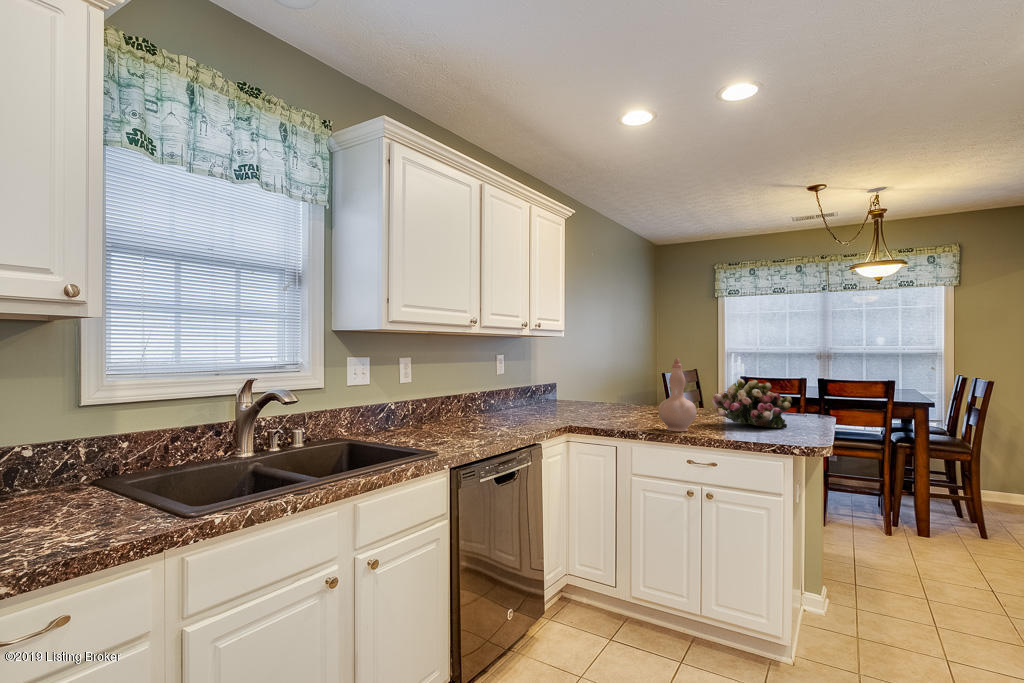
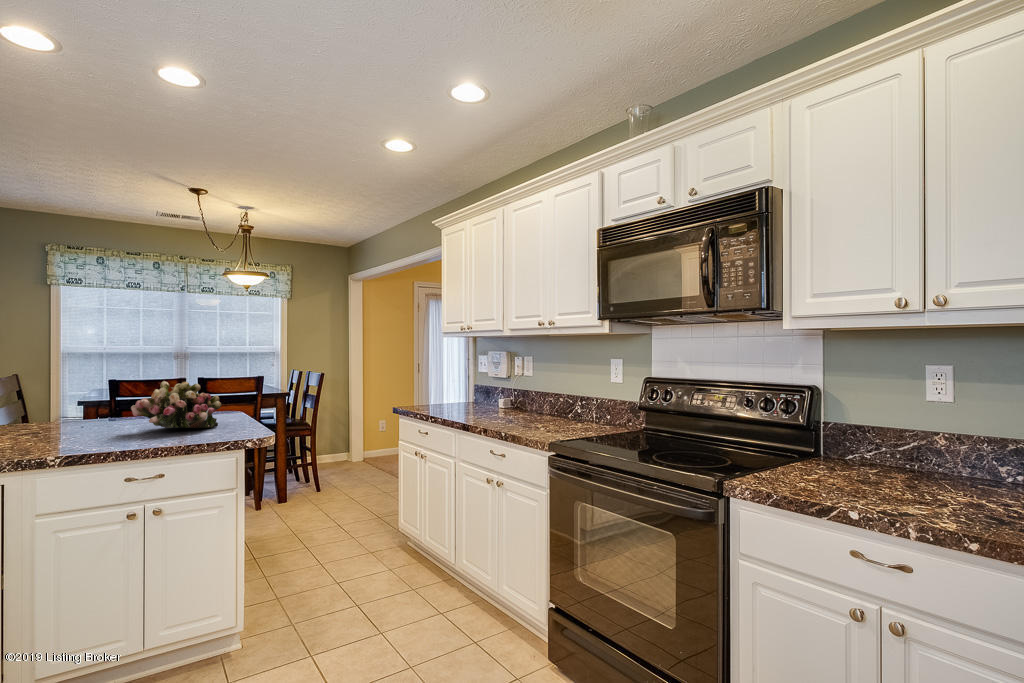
vase: present [658,358,697,431] -> none [77,361,131,448]

